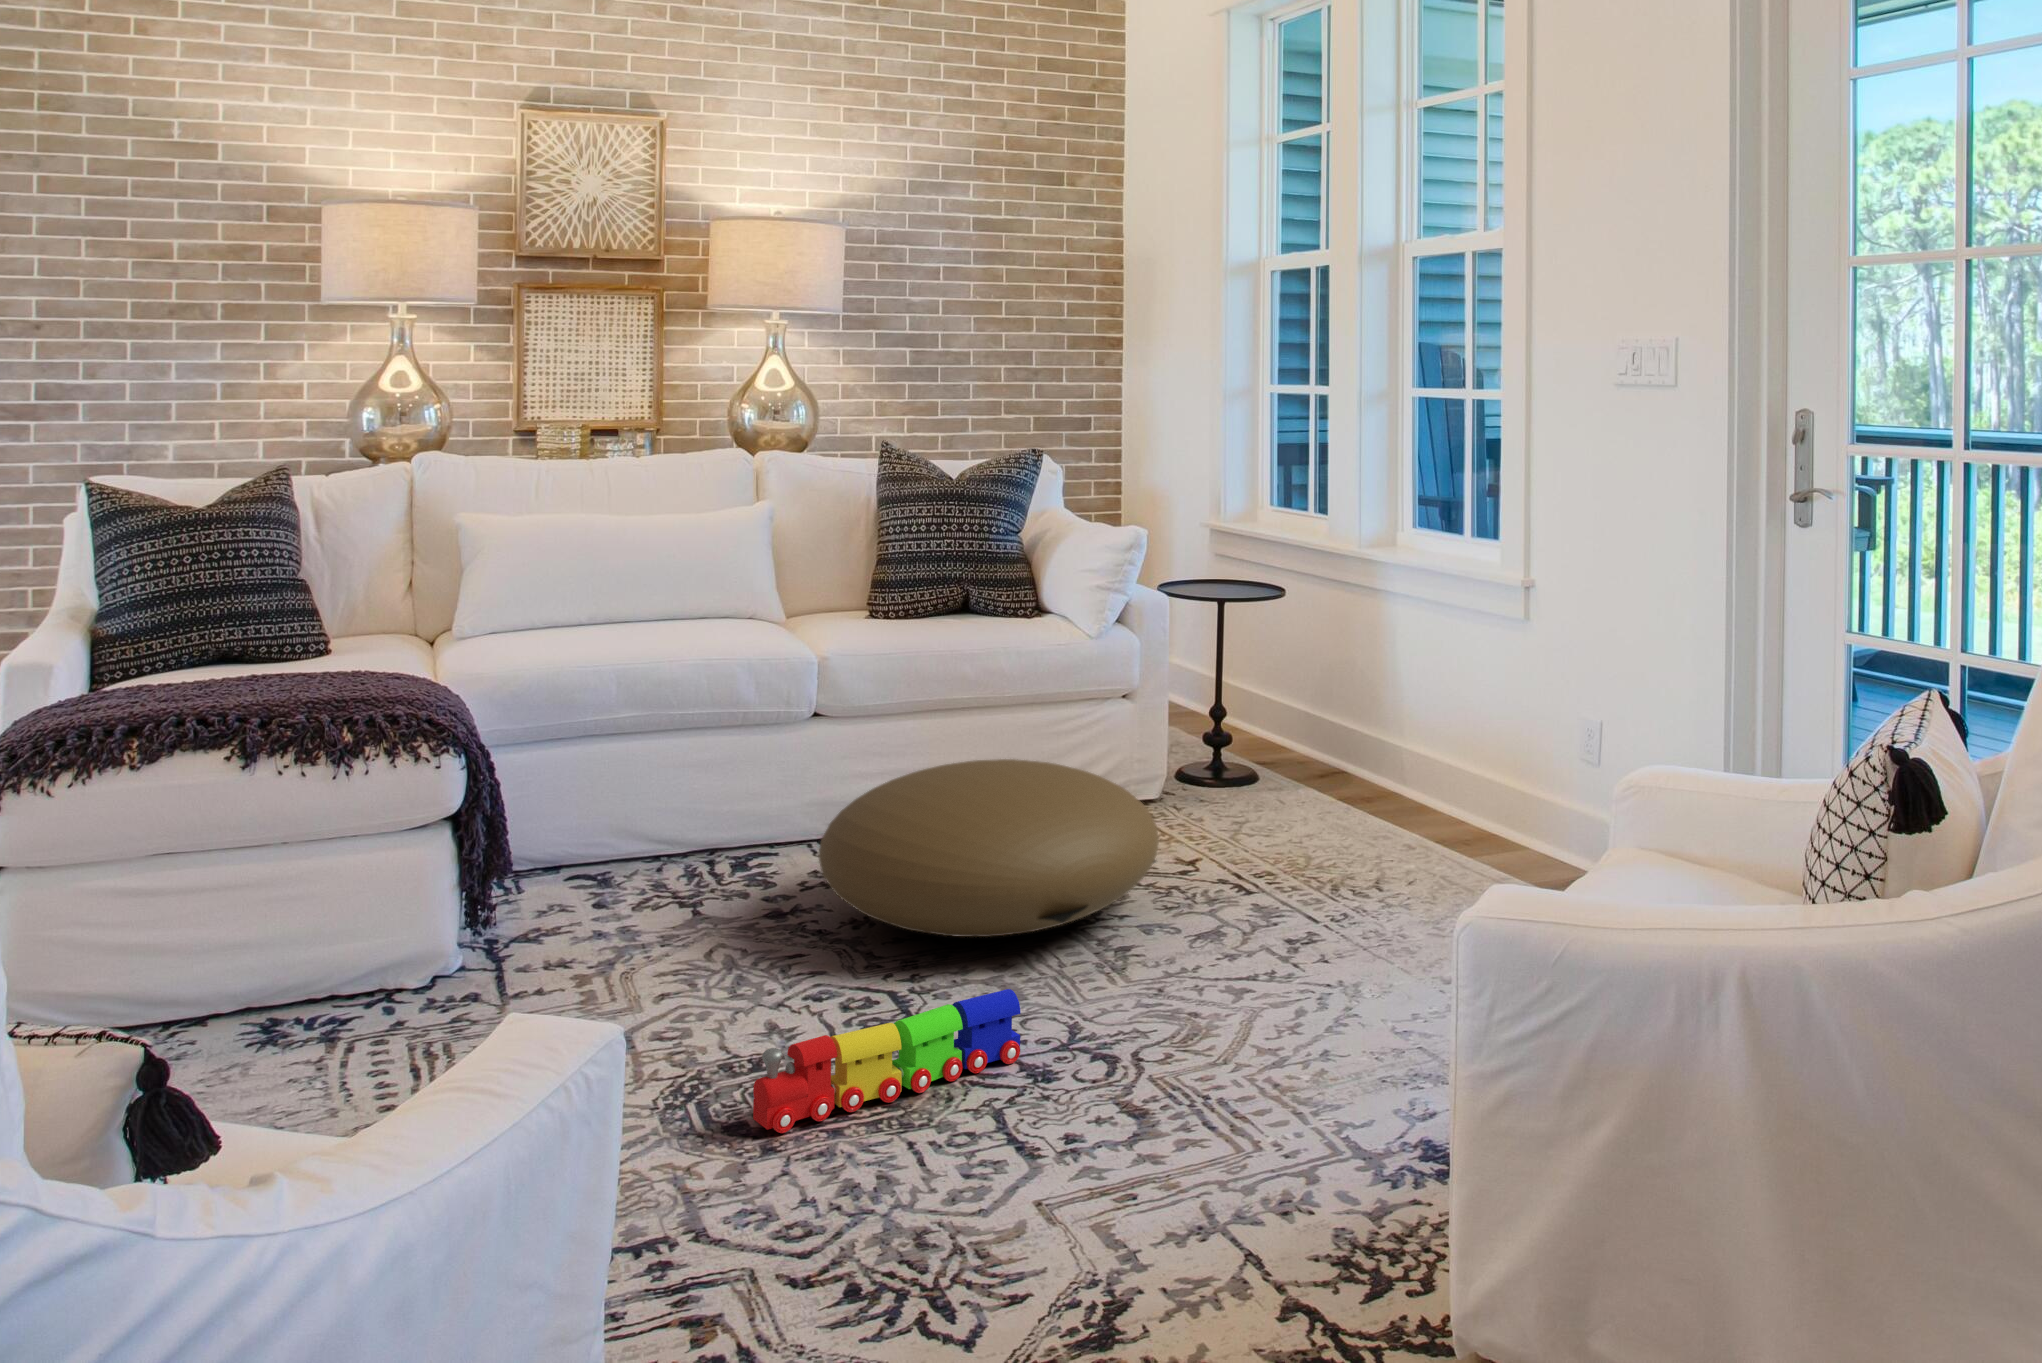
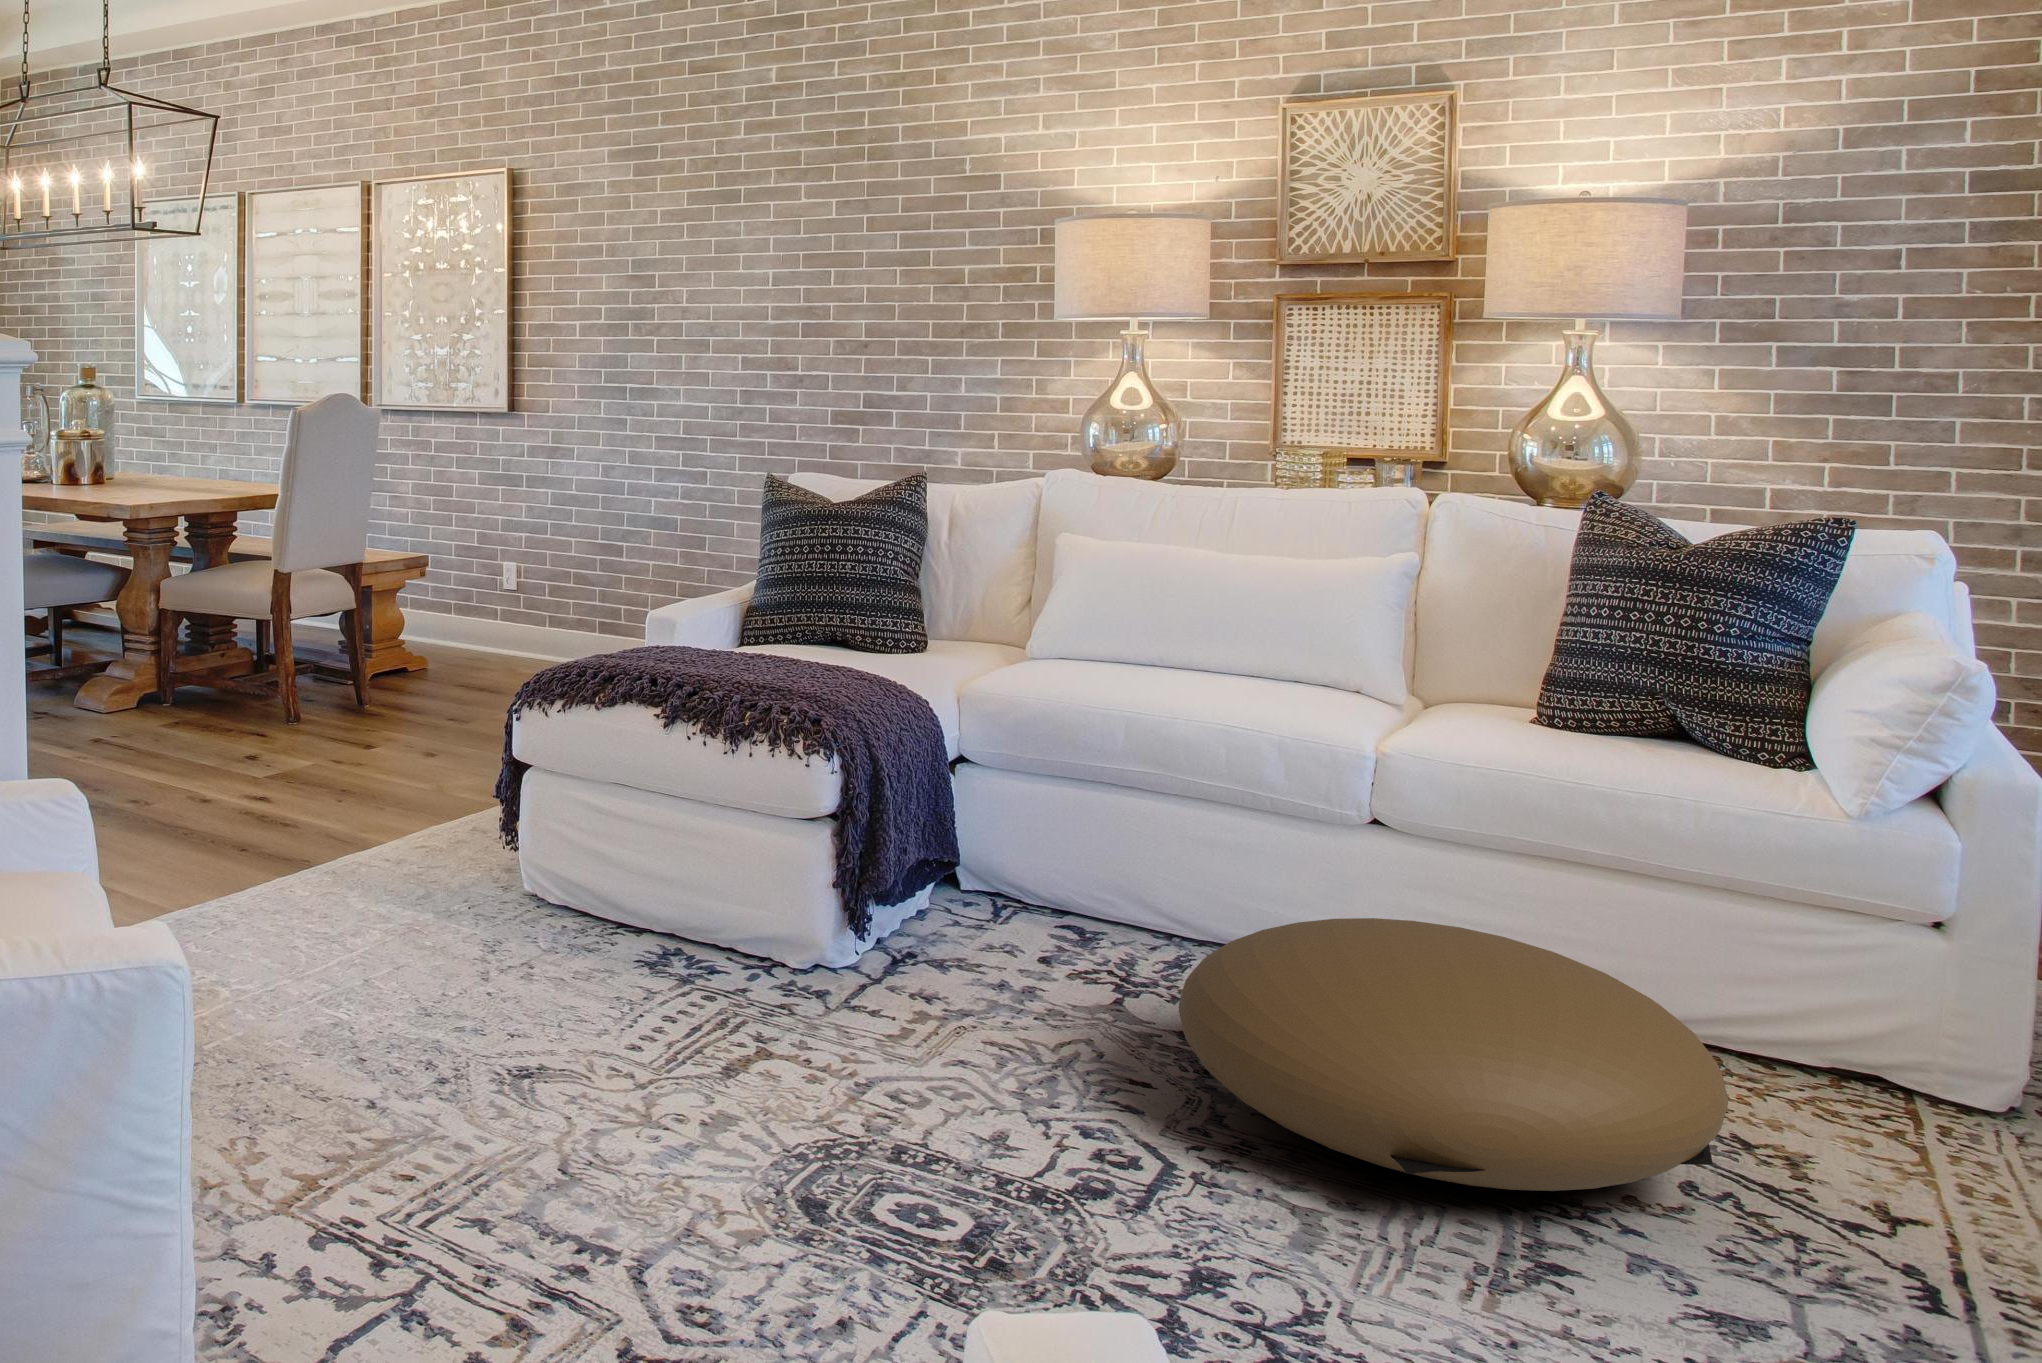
toy train: present [753,989,1020,1133] -> none [819,1137,1186,1302]

